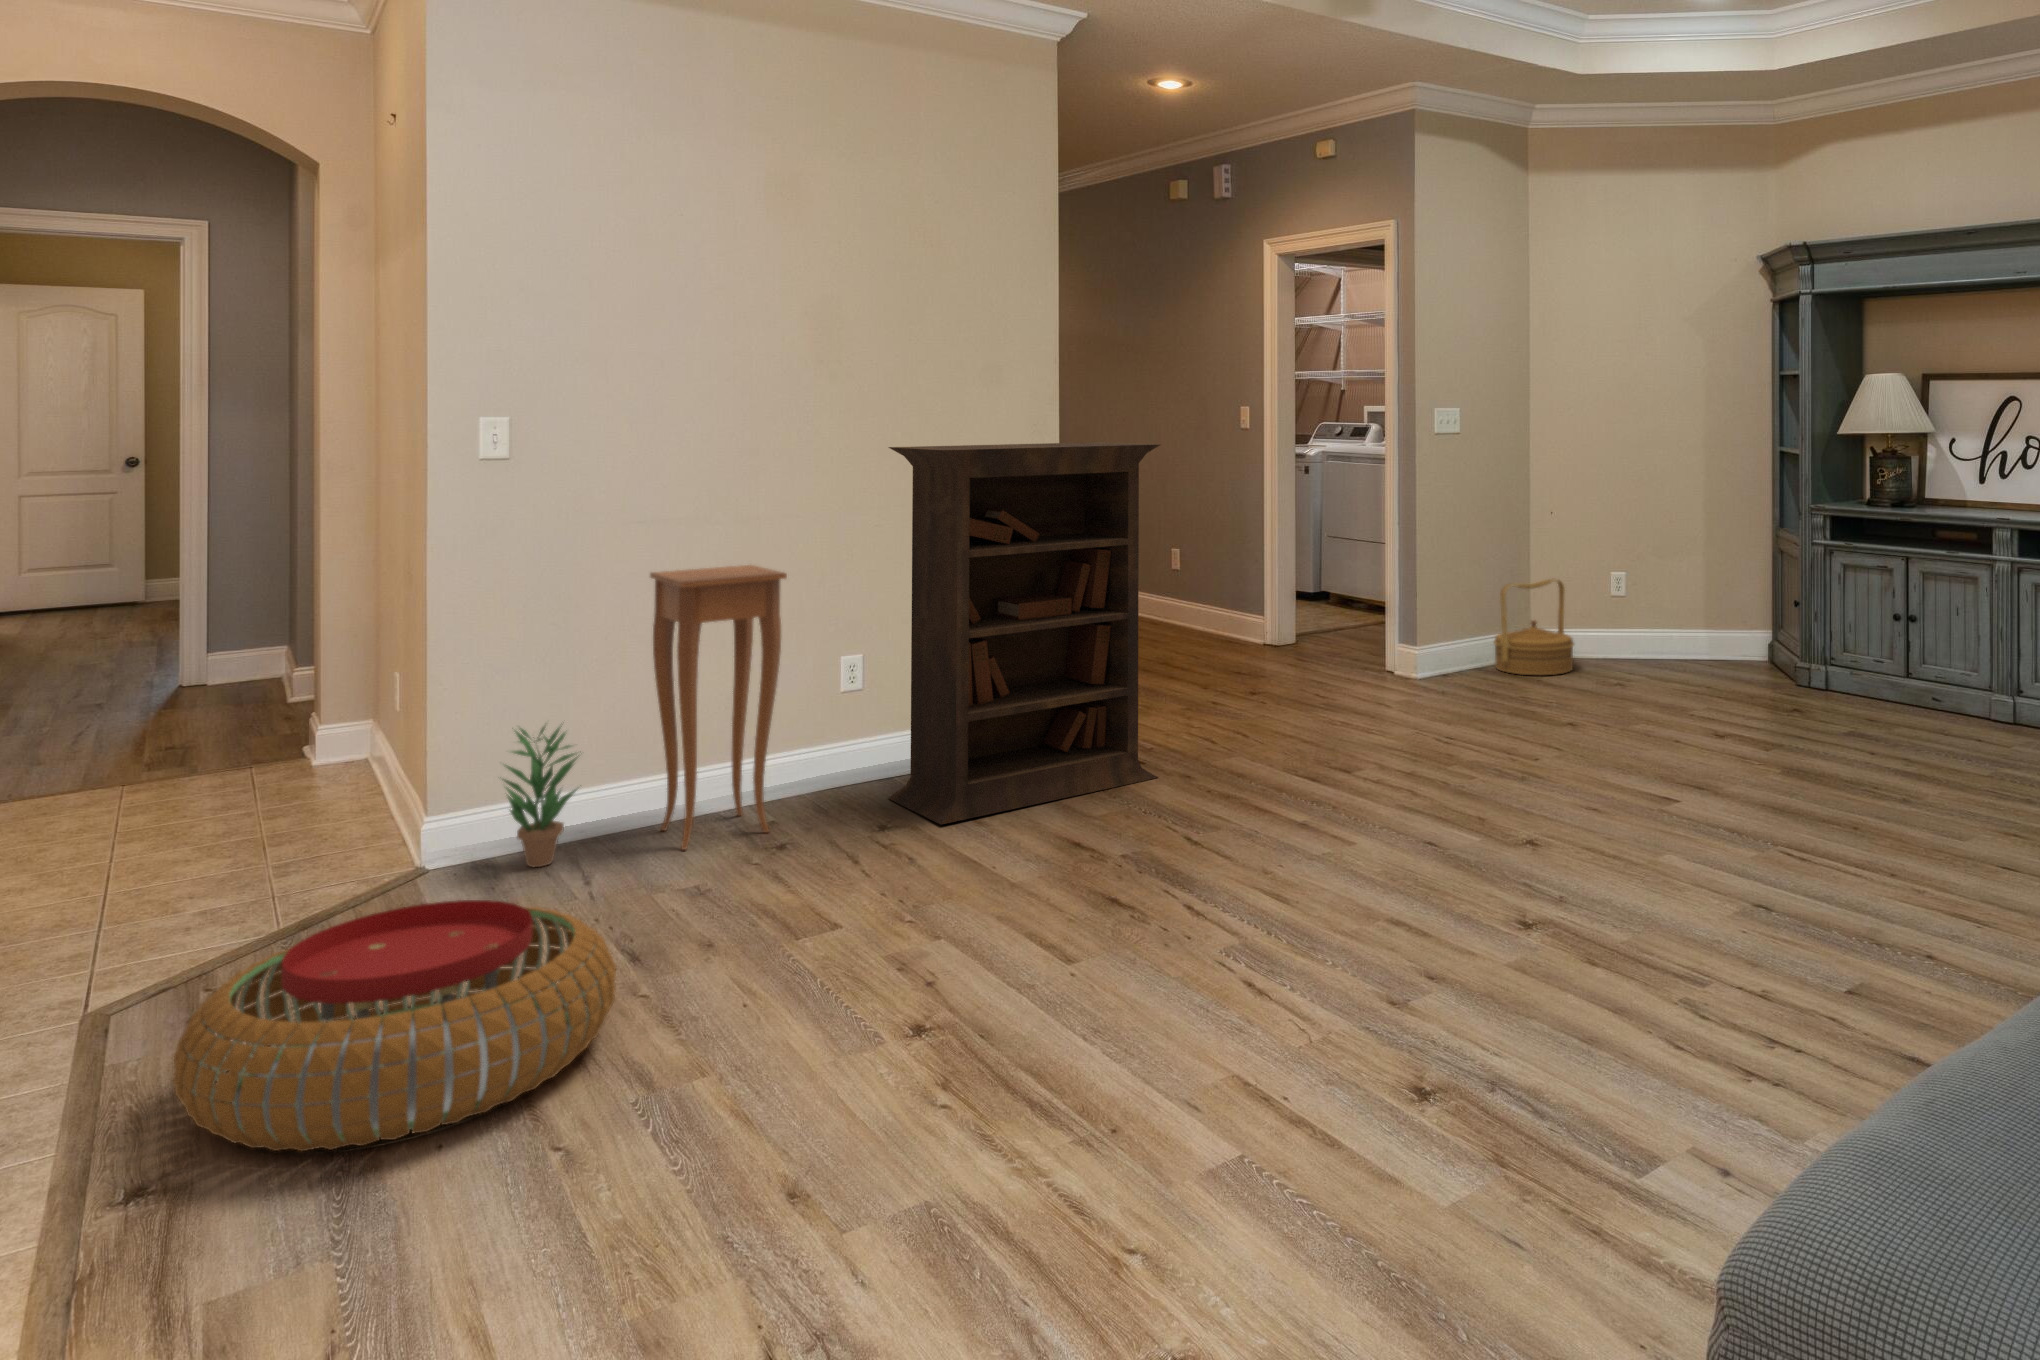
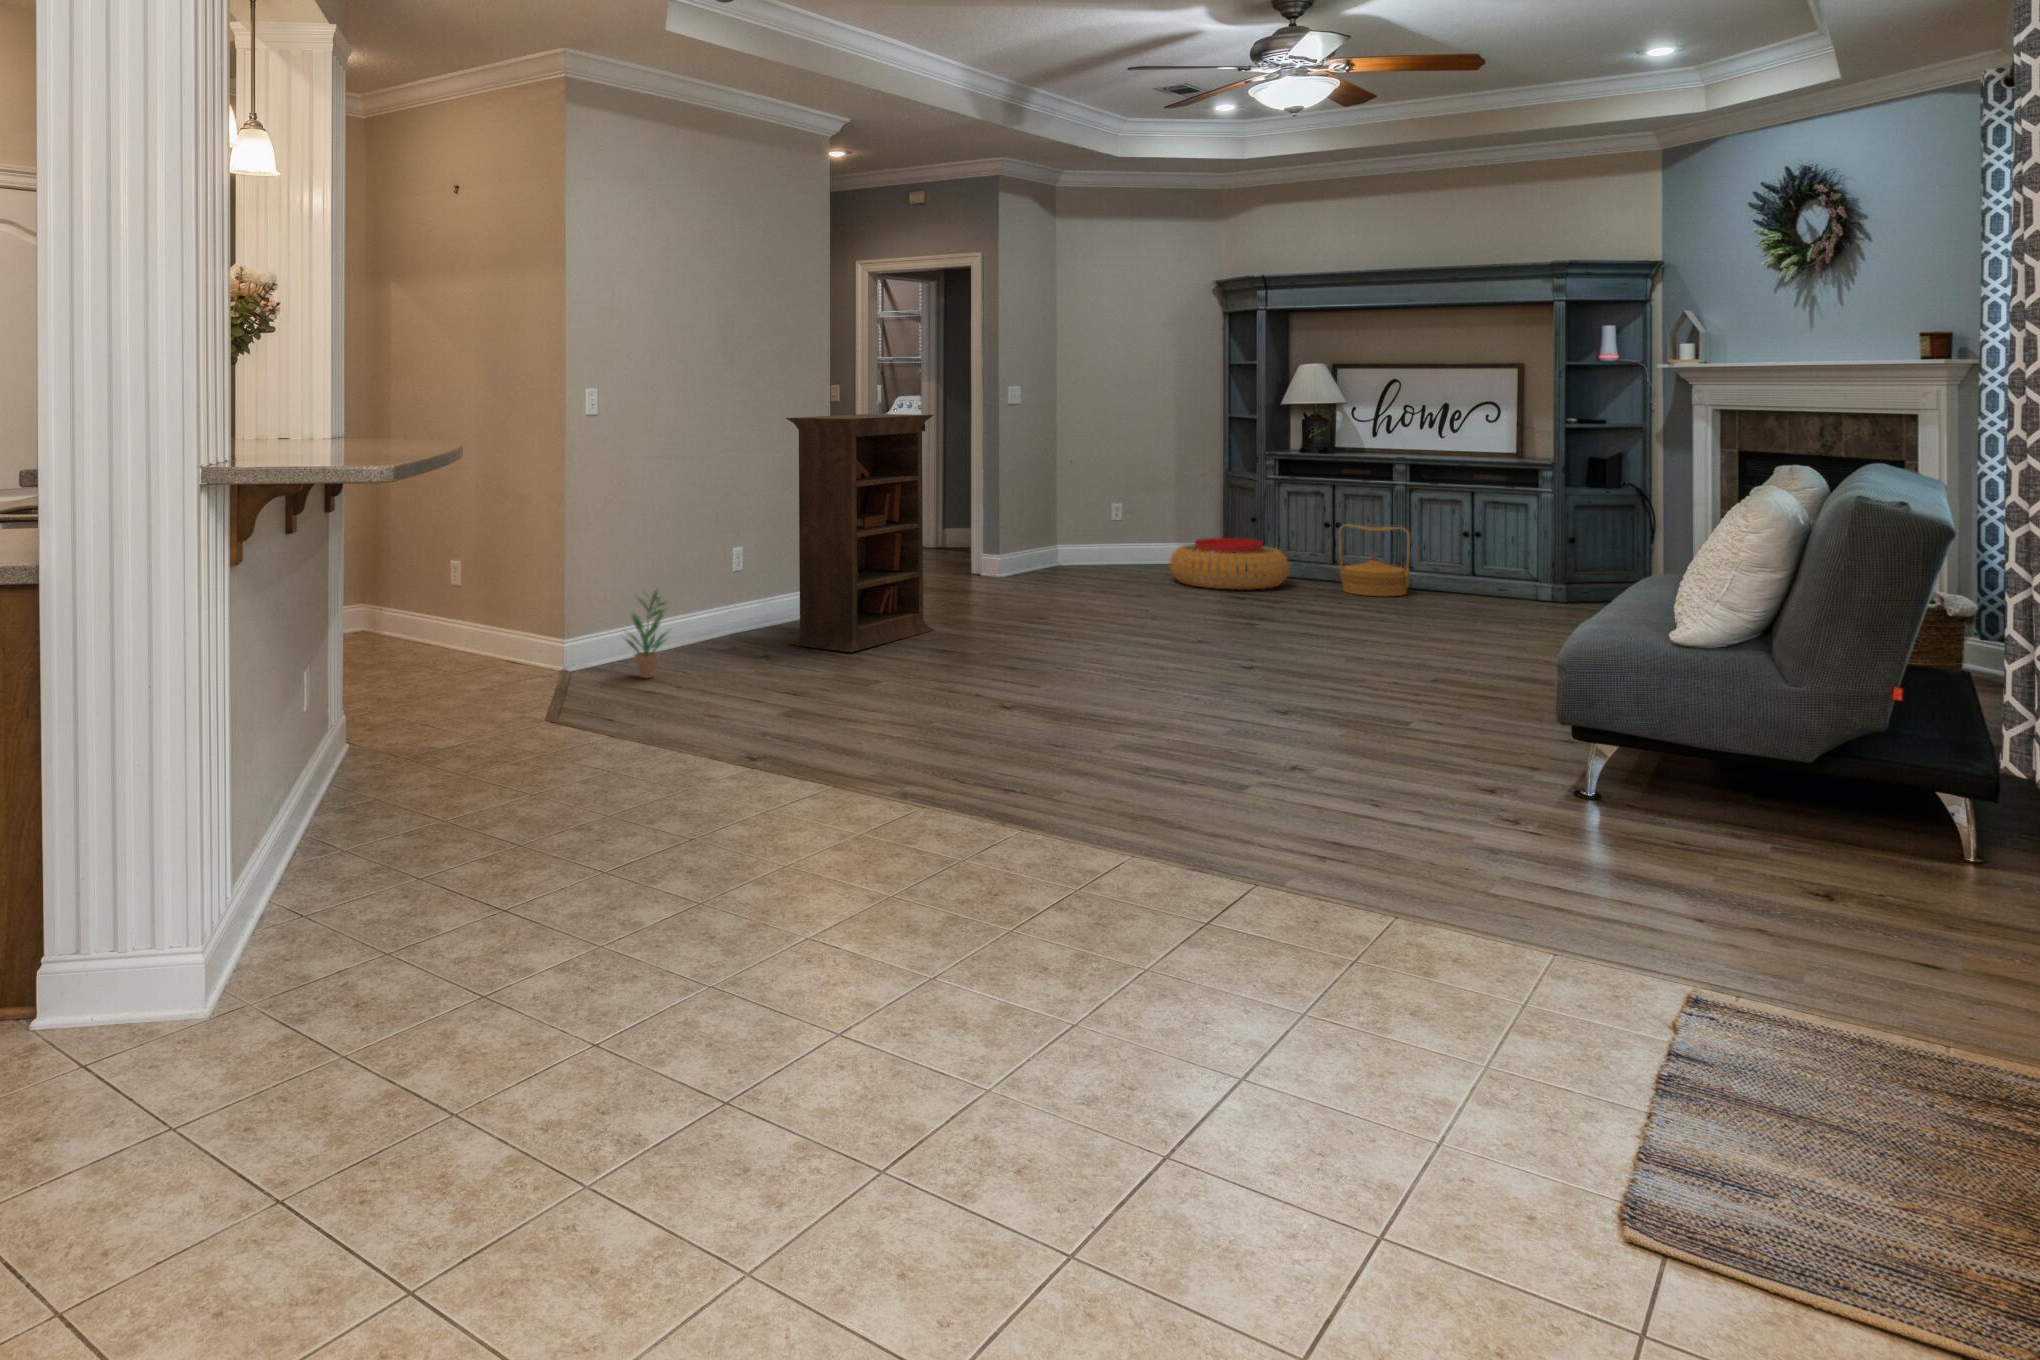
side table: present [650,565,787,850] -> none [672,495,761,668]
woven basket: present [1494,579,1574,675] -> present [1339,524,1410,596]
pouf: present [173,900,616,1151] -> present [1170,538,1289,590]

